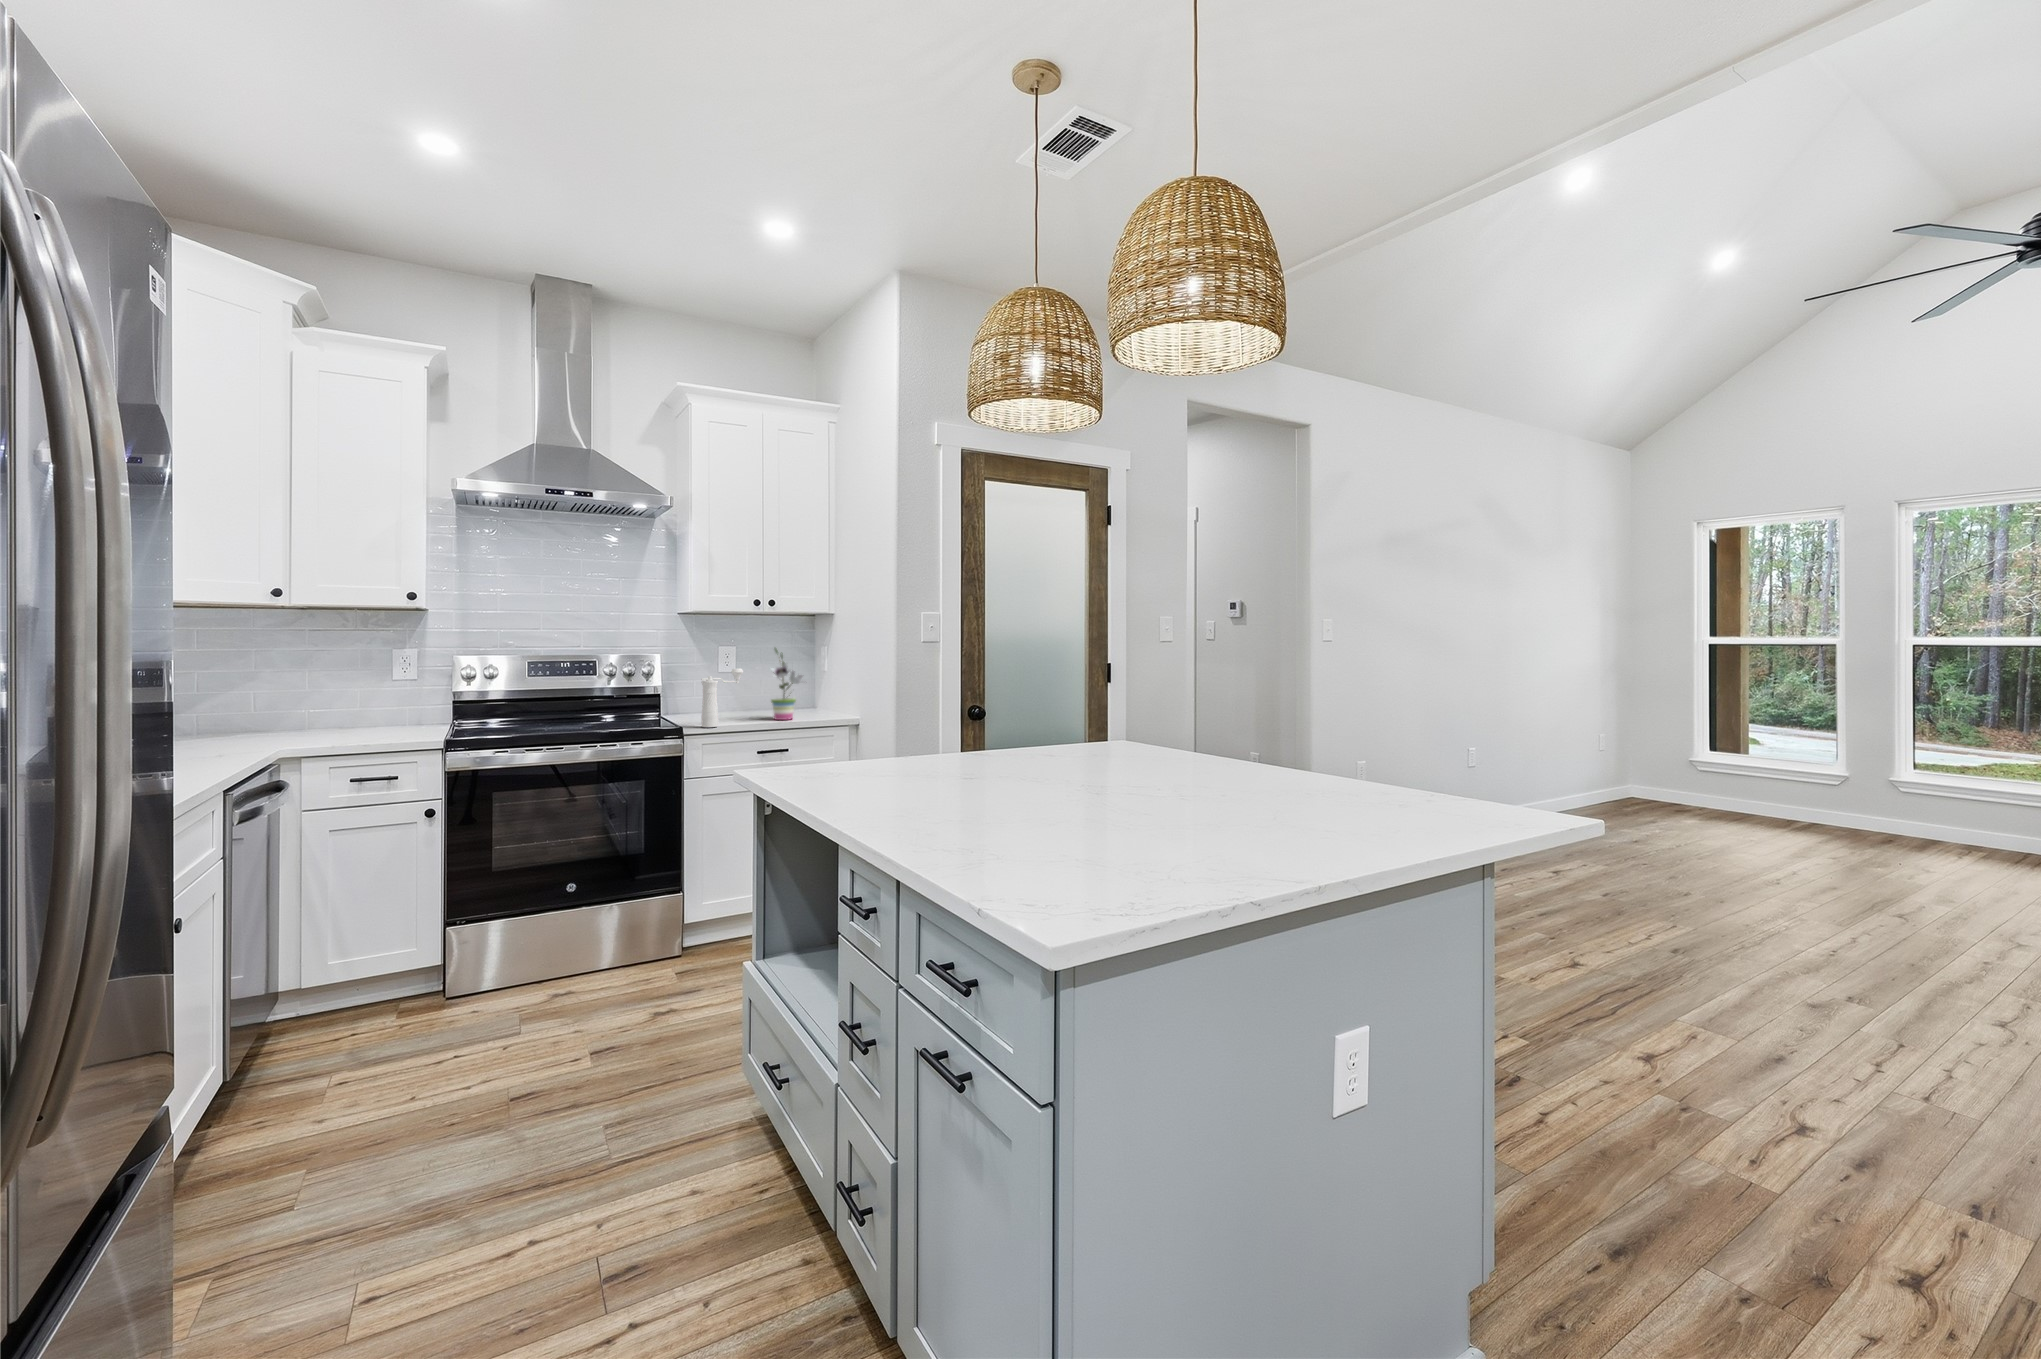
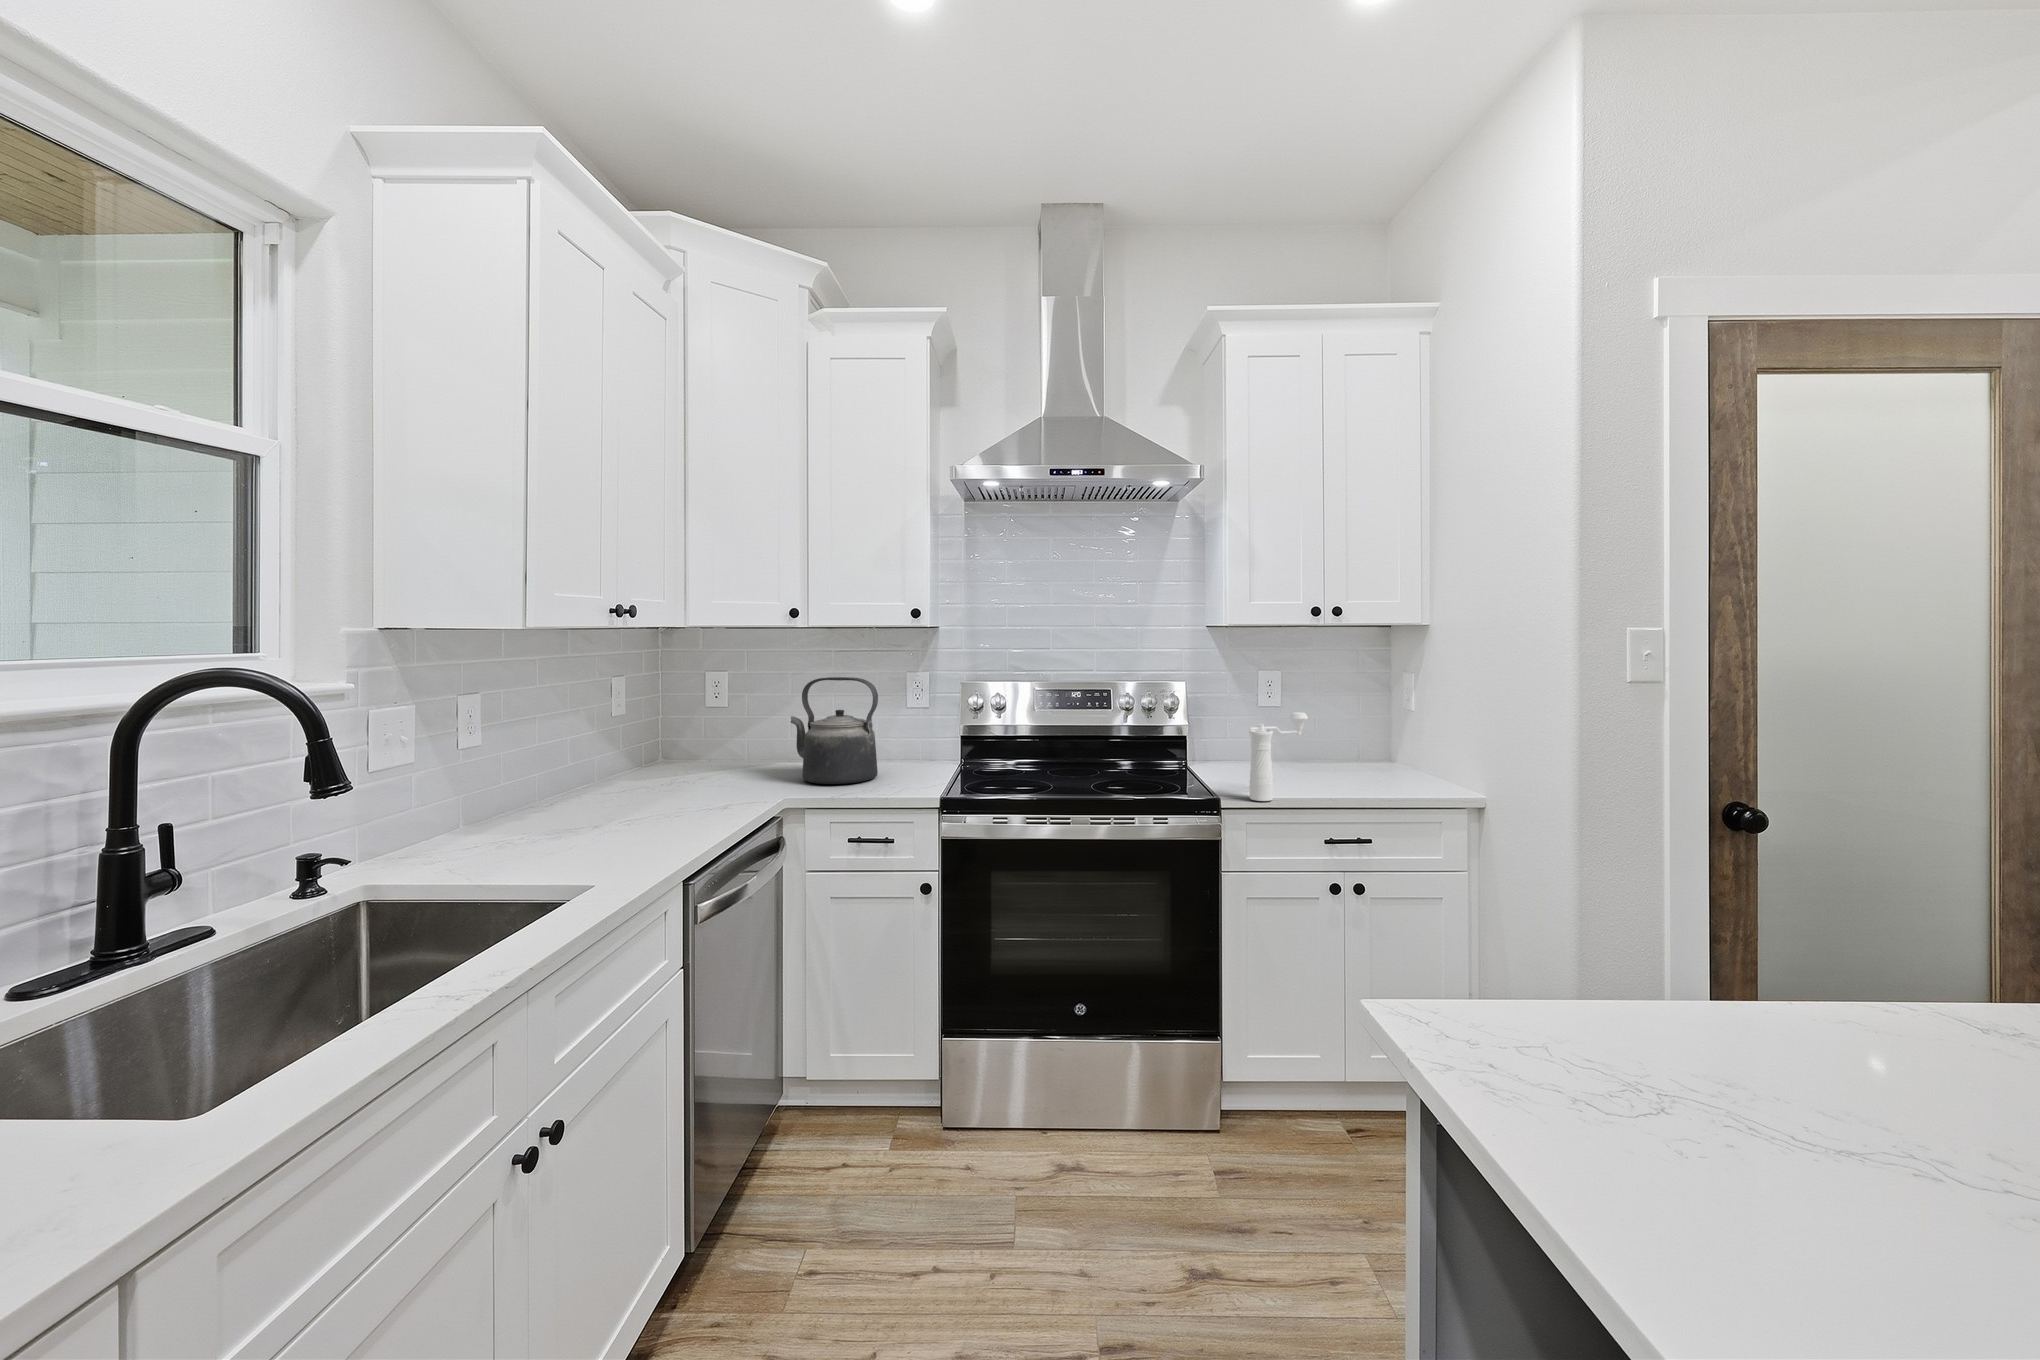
potted plant: present [771,648,802,720] -> none [1344,678,1399,791]
kettle: none [275,649,376,738] -> present [791,677,878,784]

